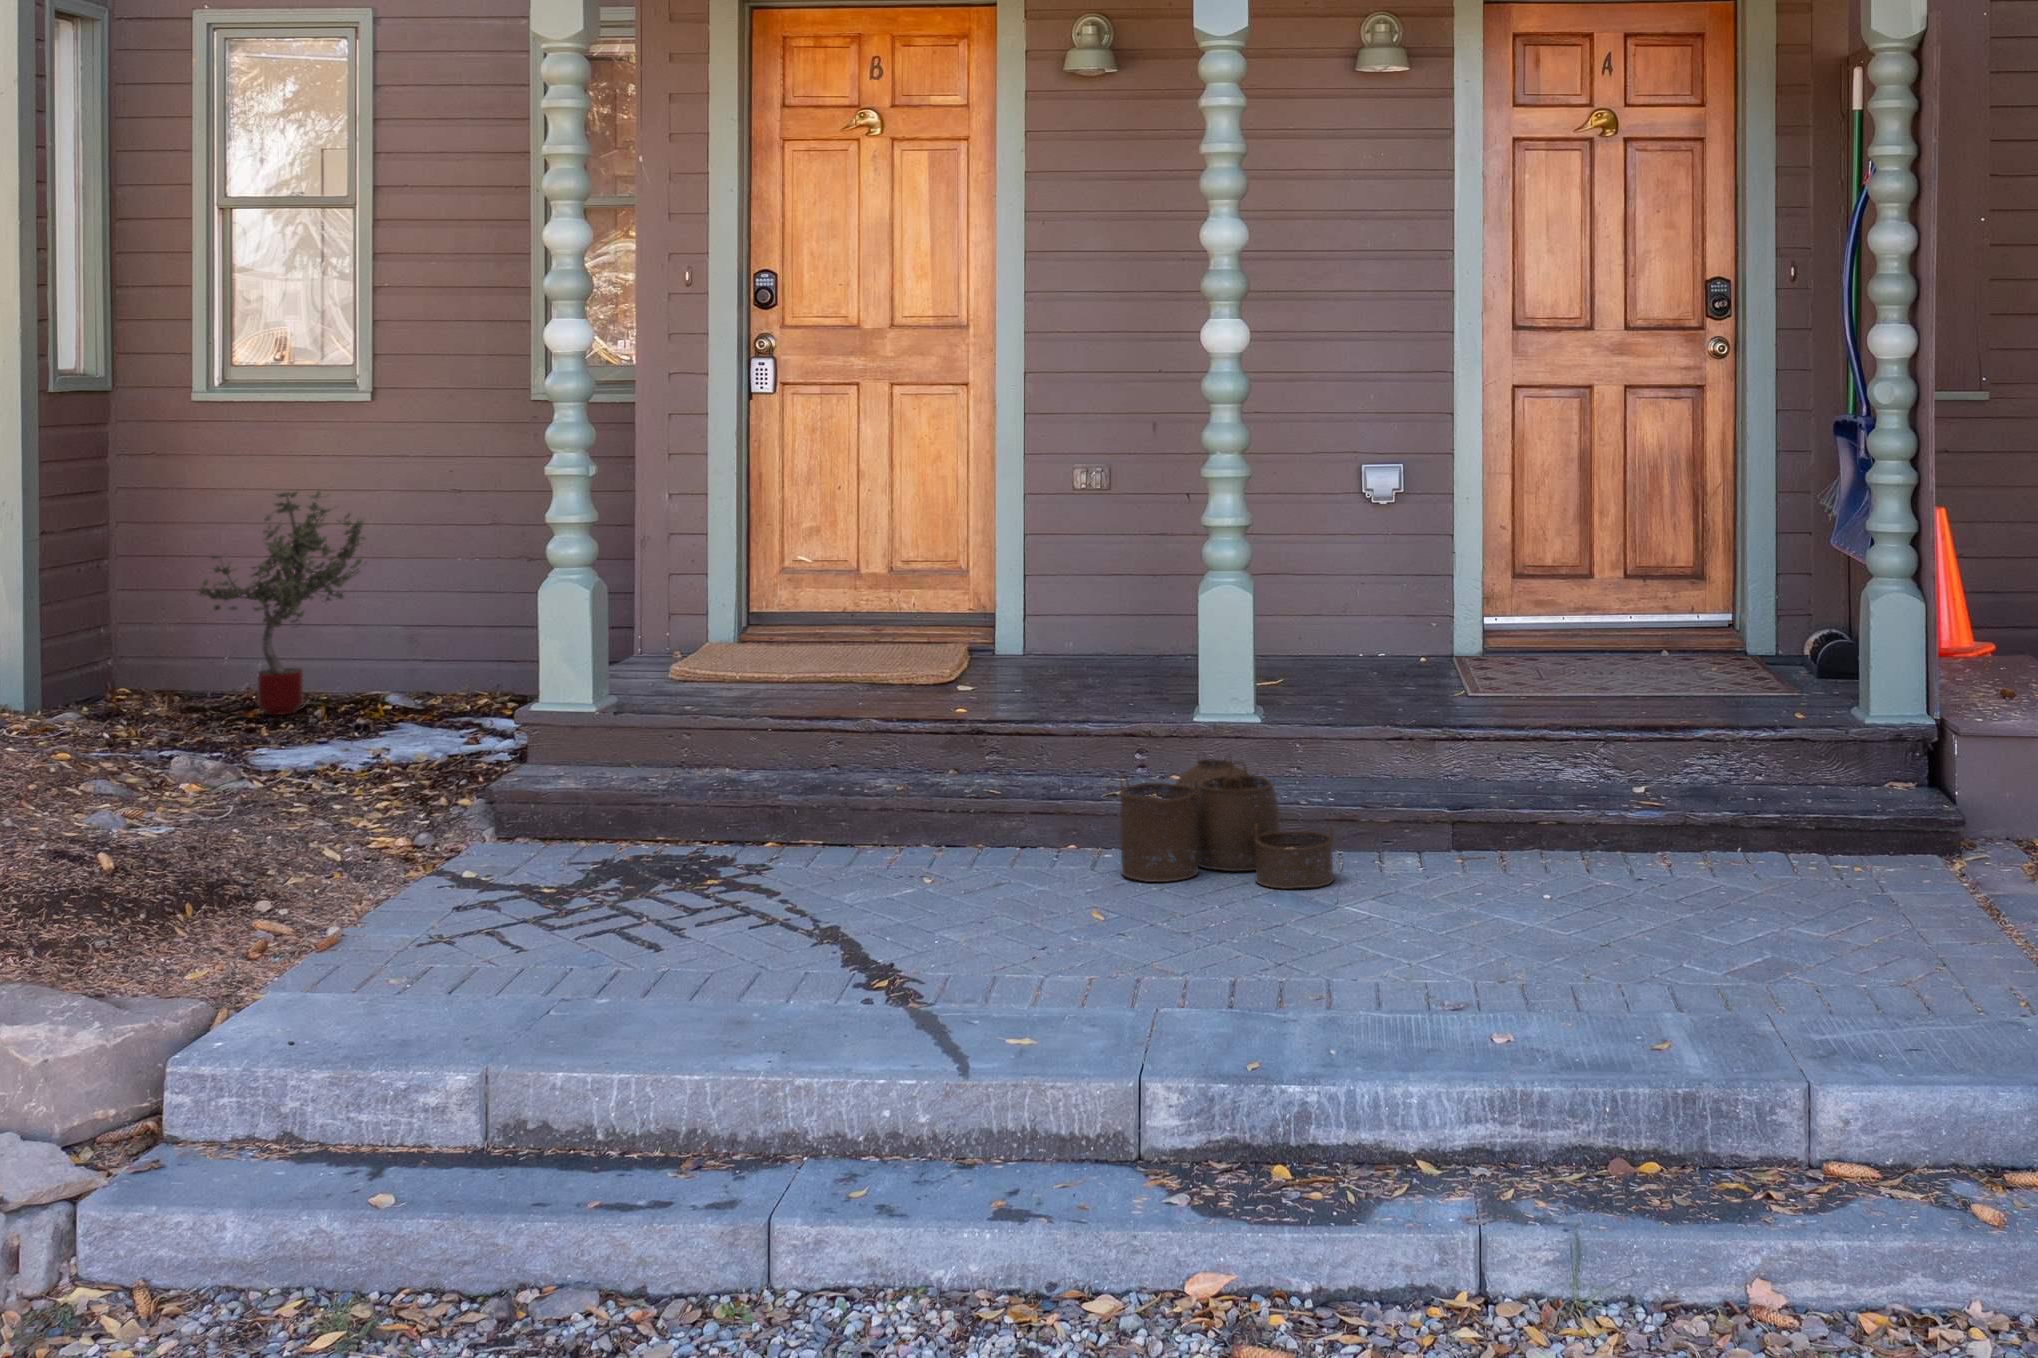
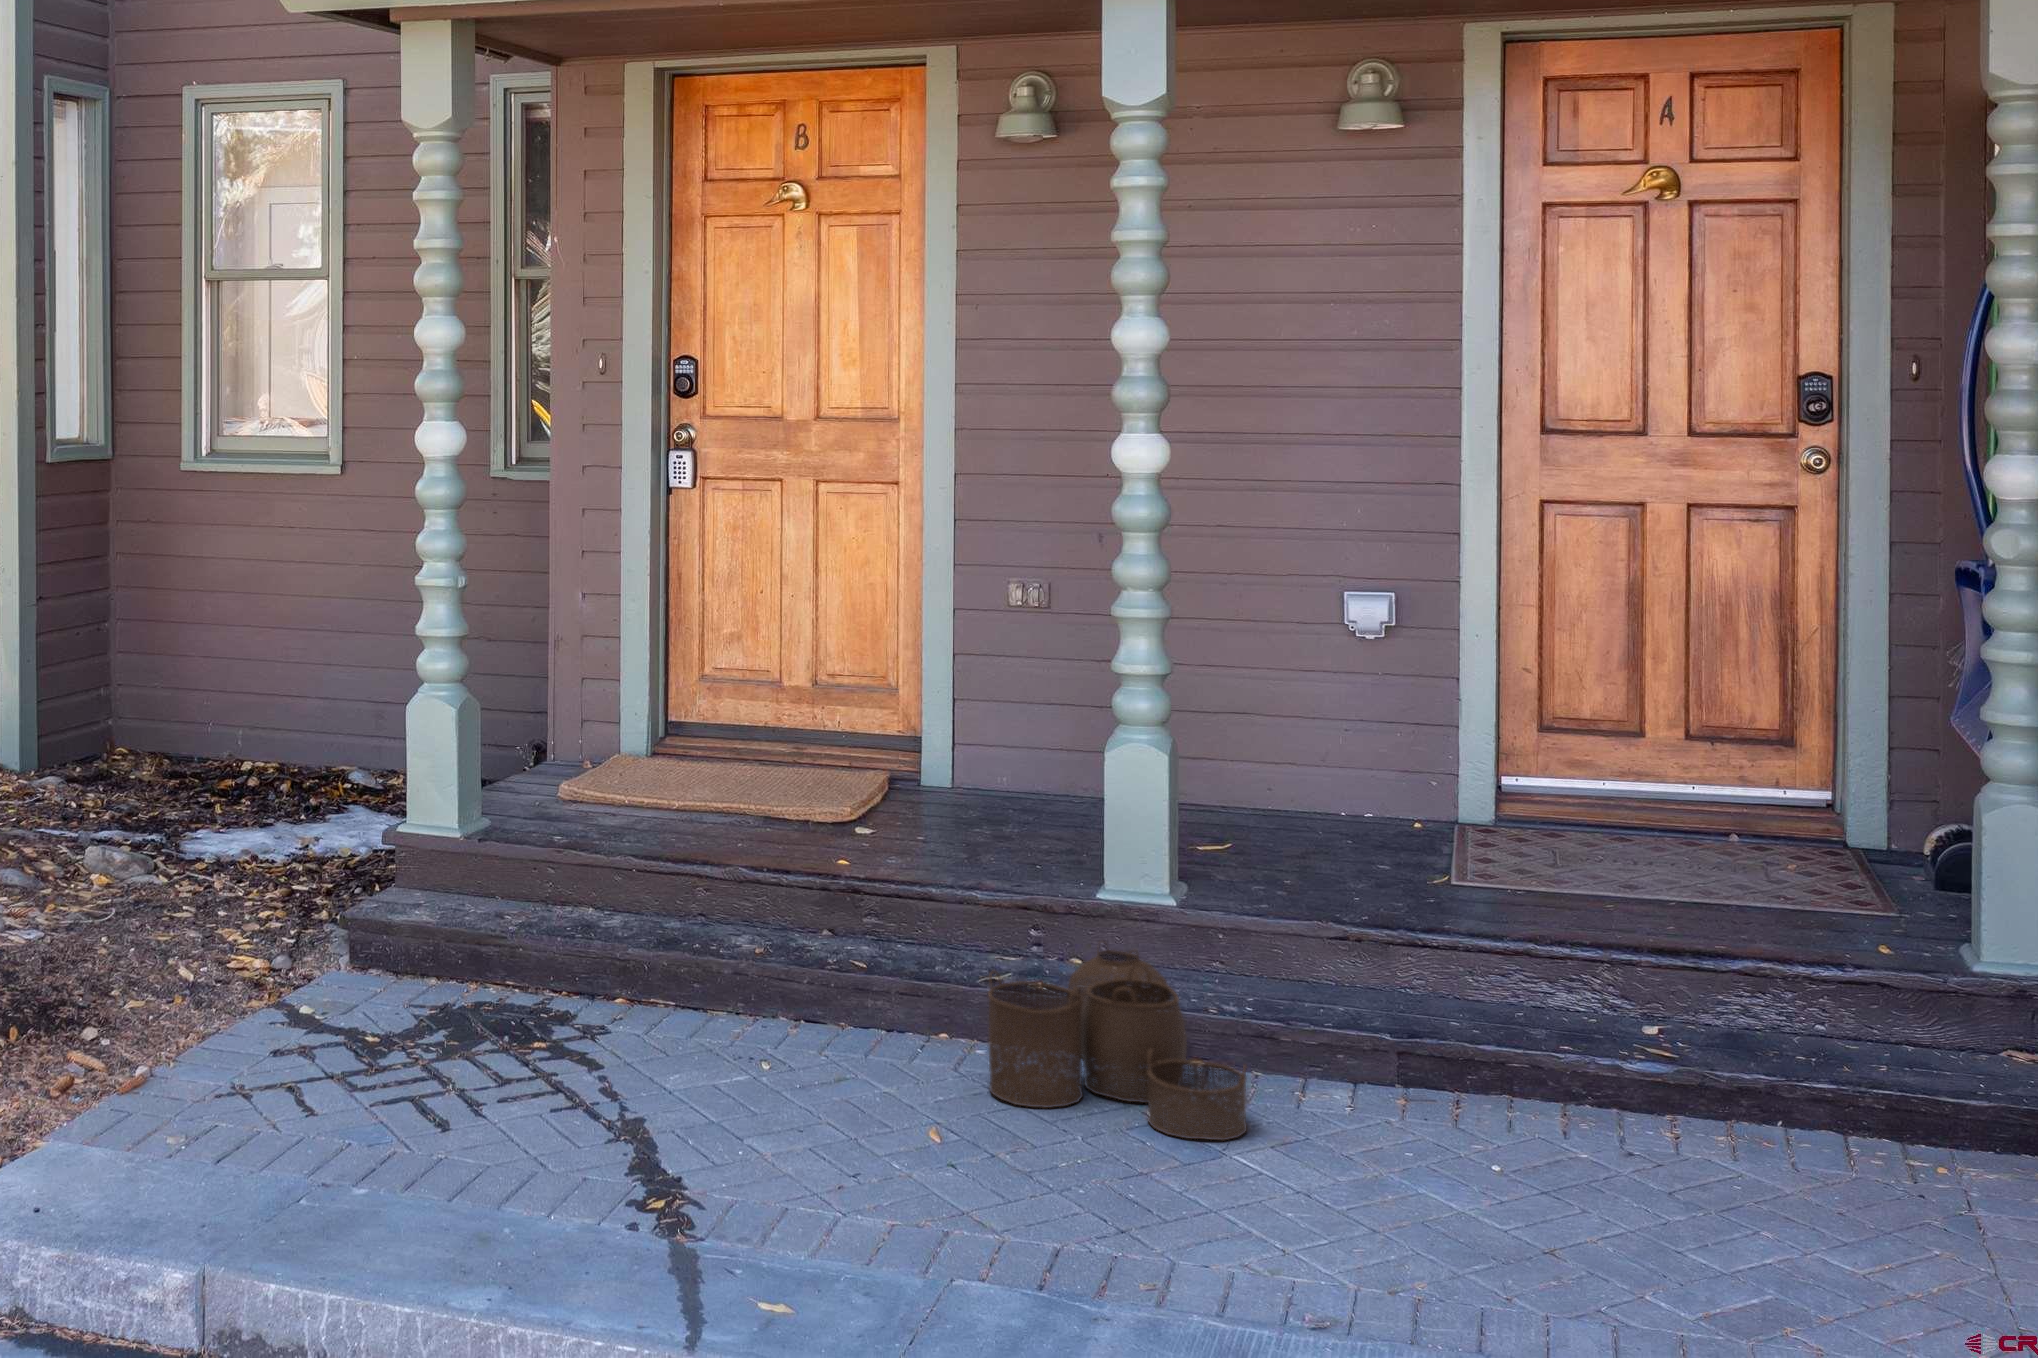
potted tree: present [199,491,365,715] -> none [175,563,325,781]

